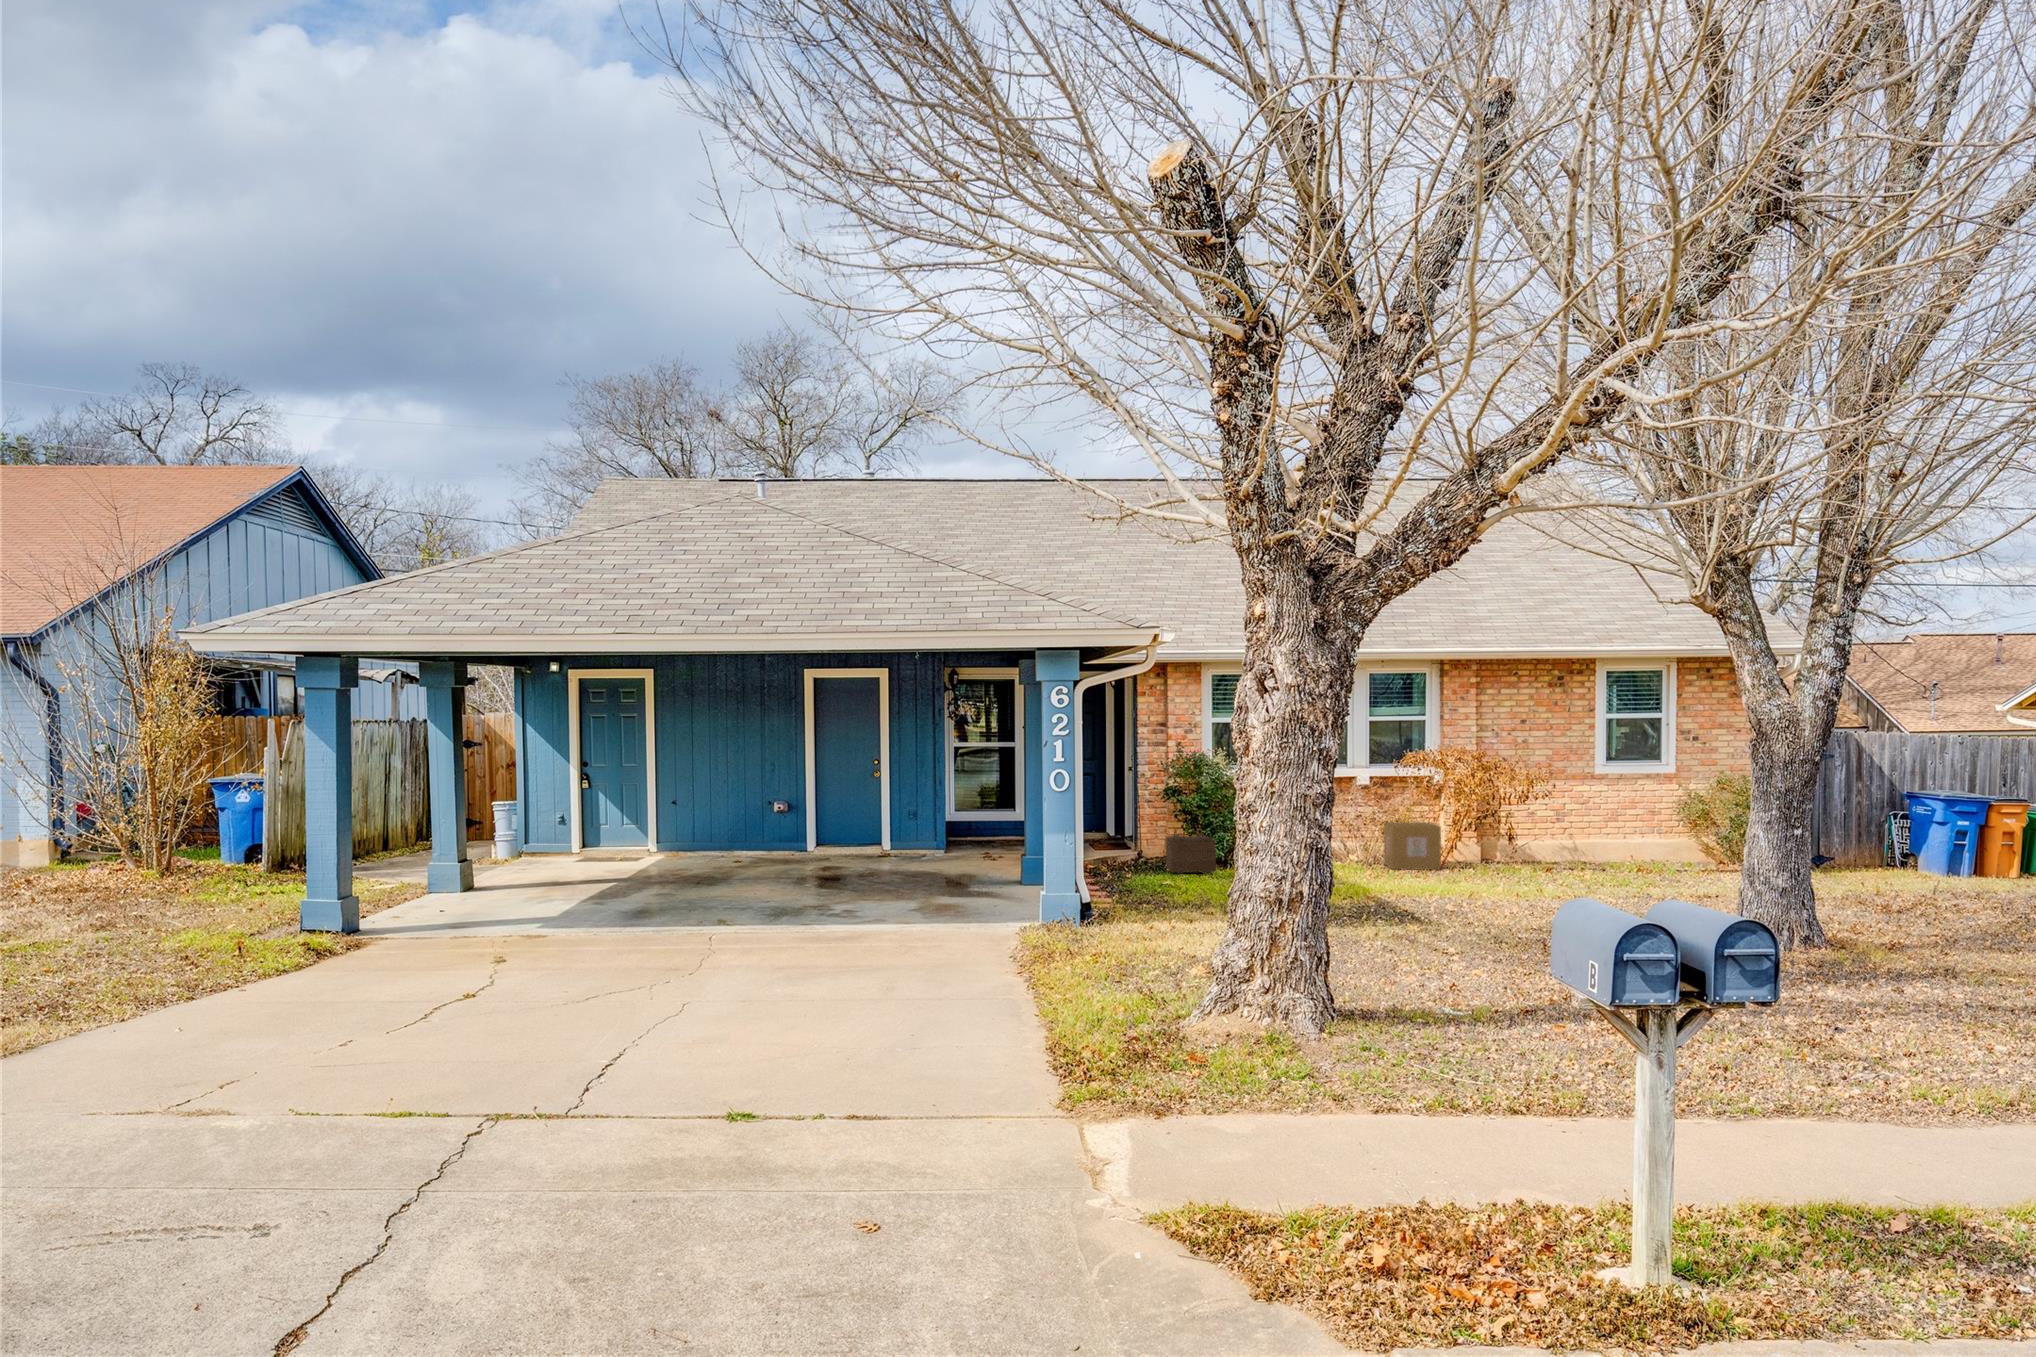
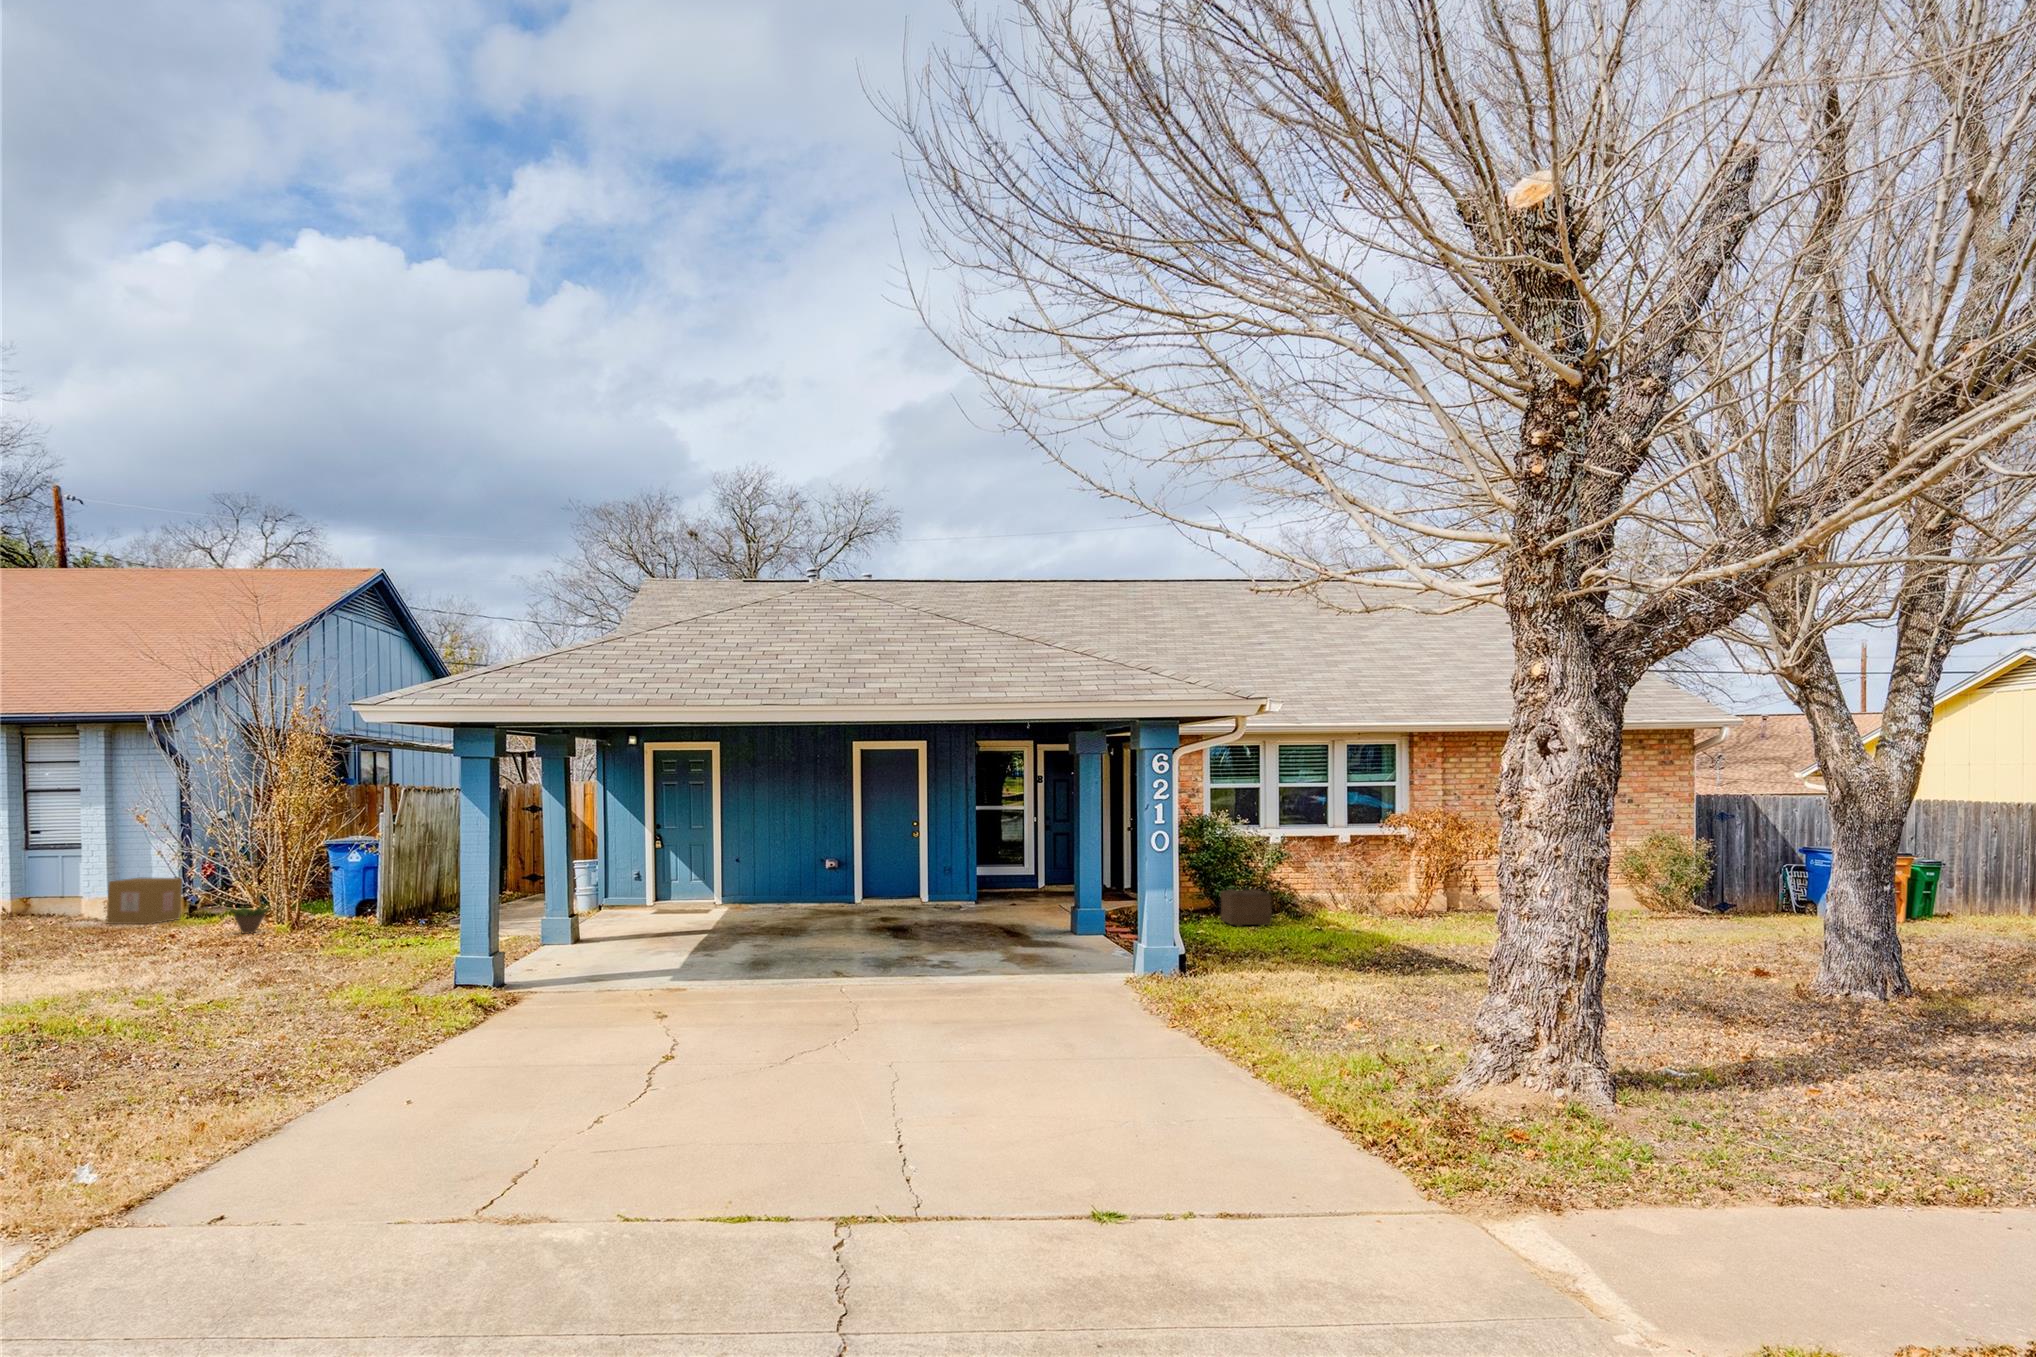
cardboard box: present [1384,822,1441,870] -> present [107,878,182,924]
decorative plant: none [142,845,193,872] -> present [229,907,268,934]

